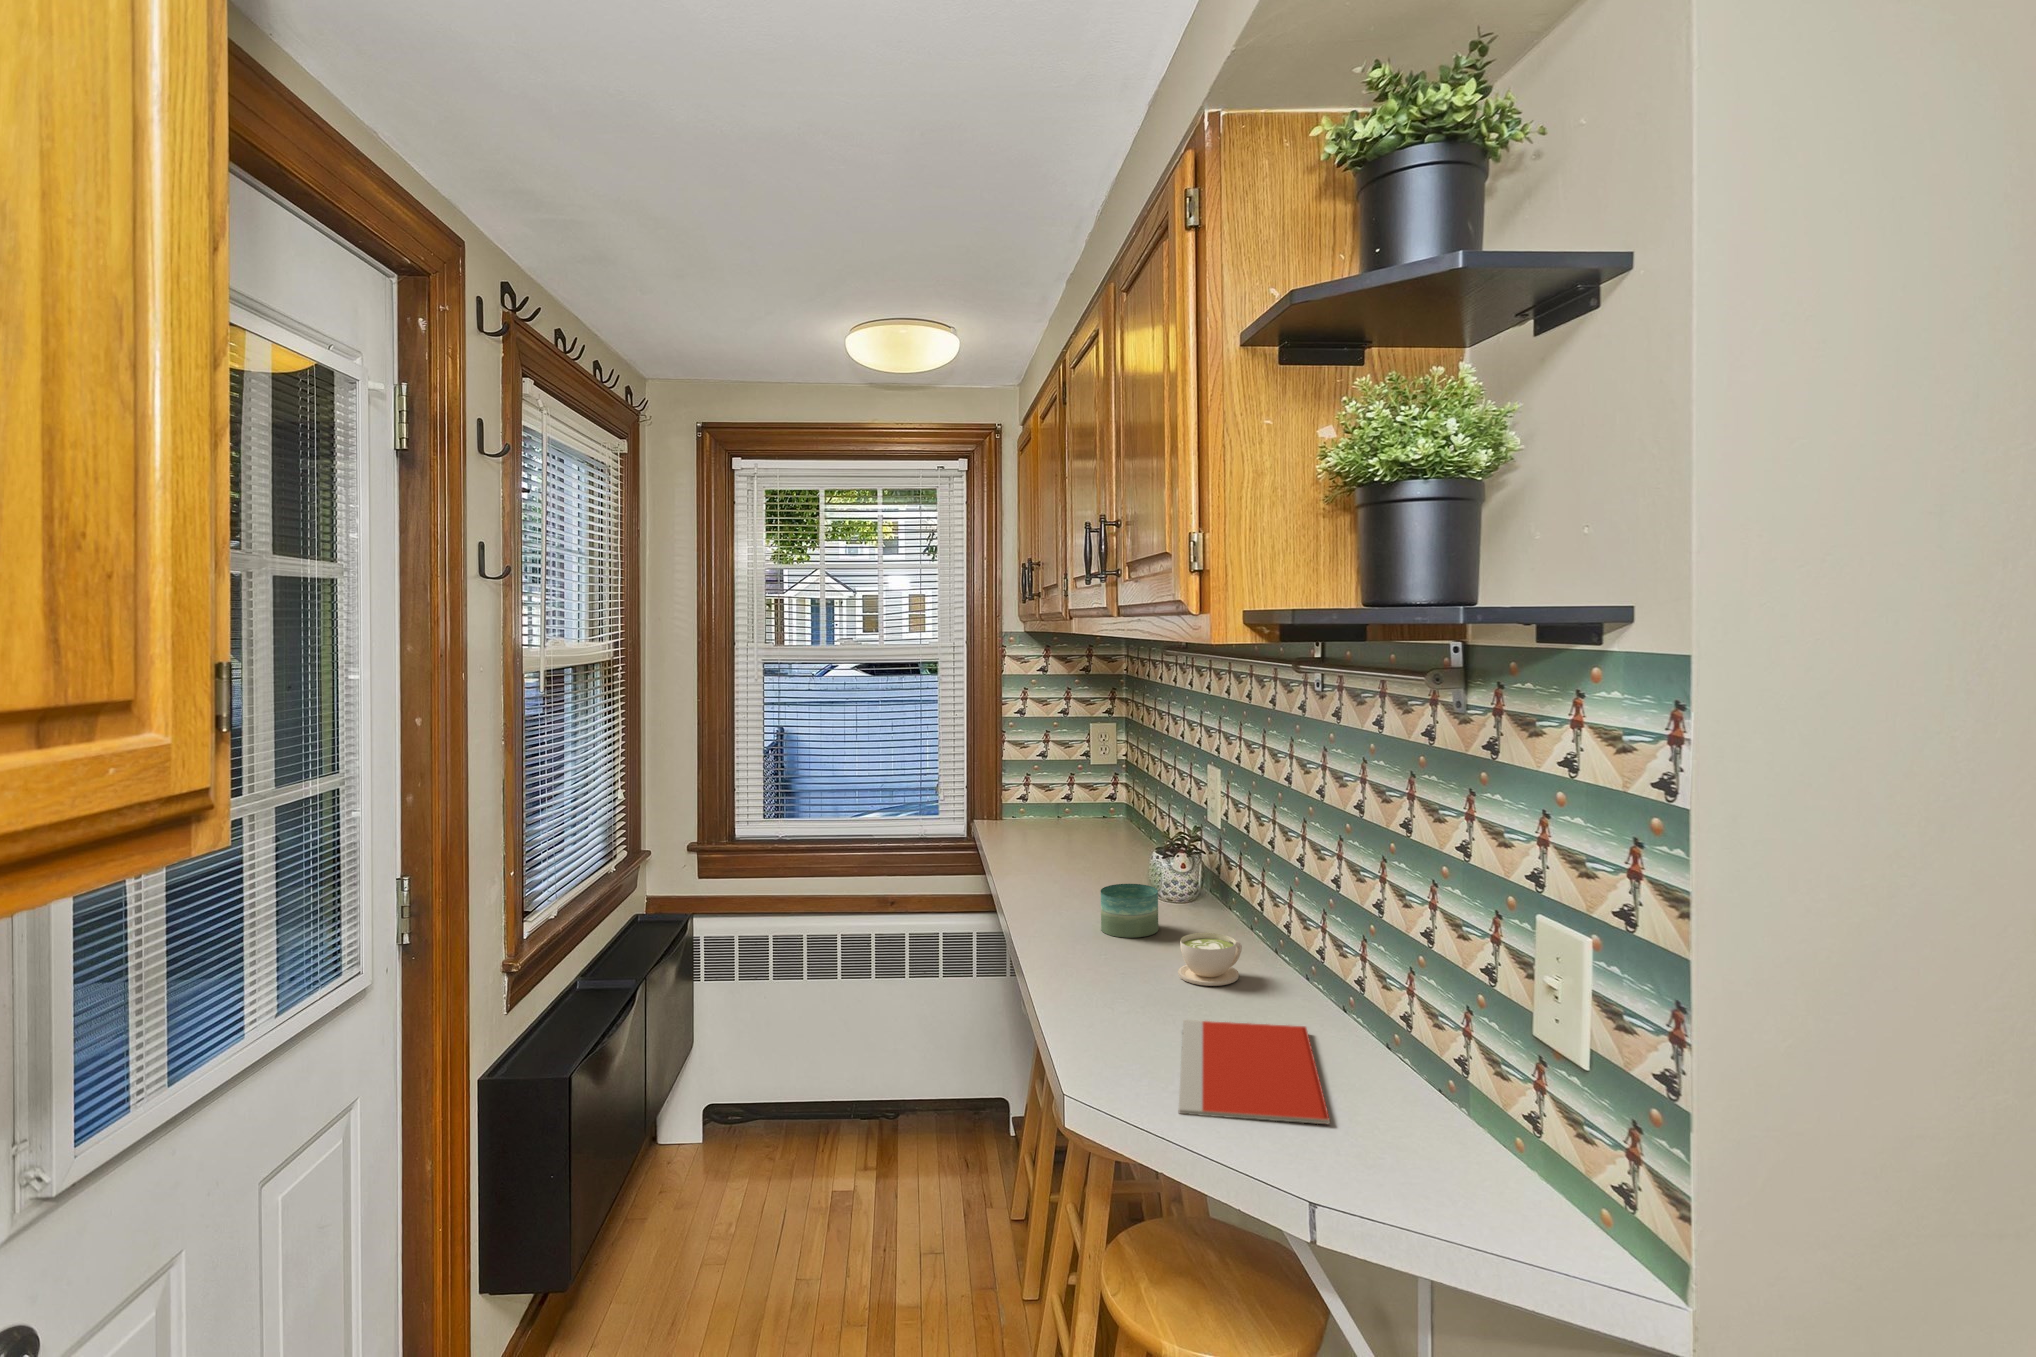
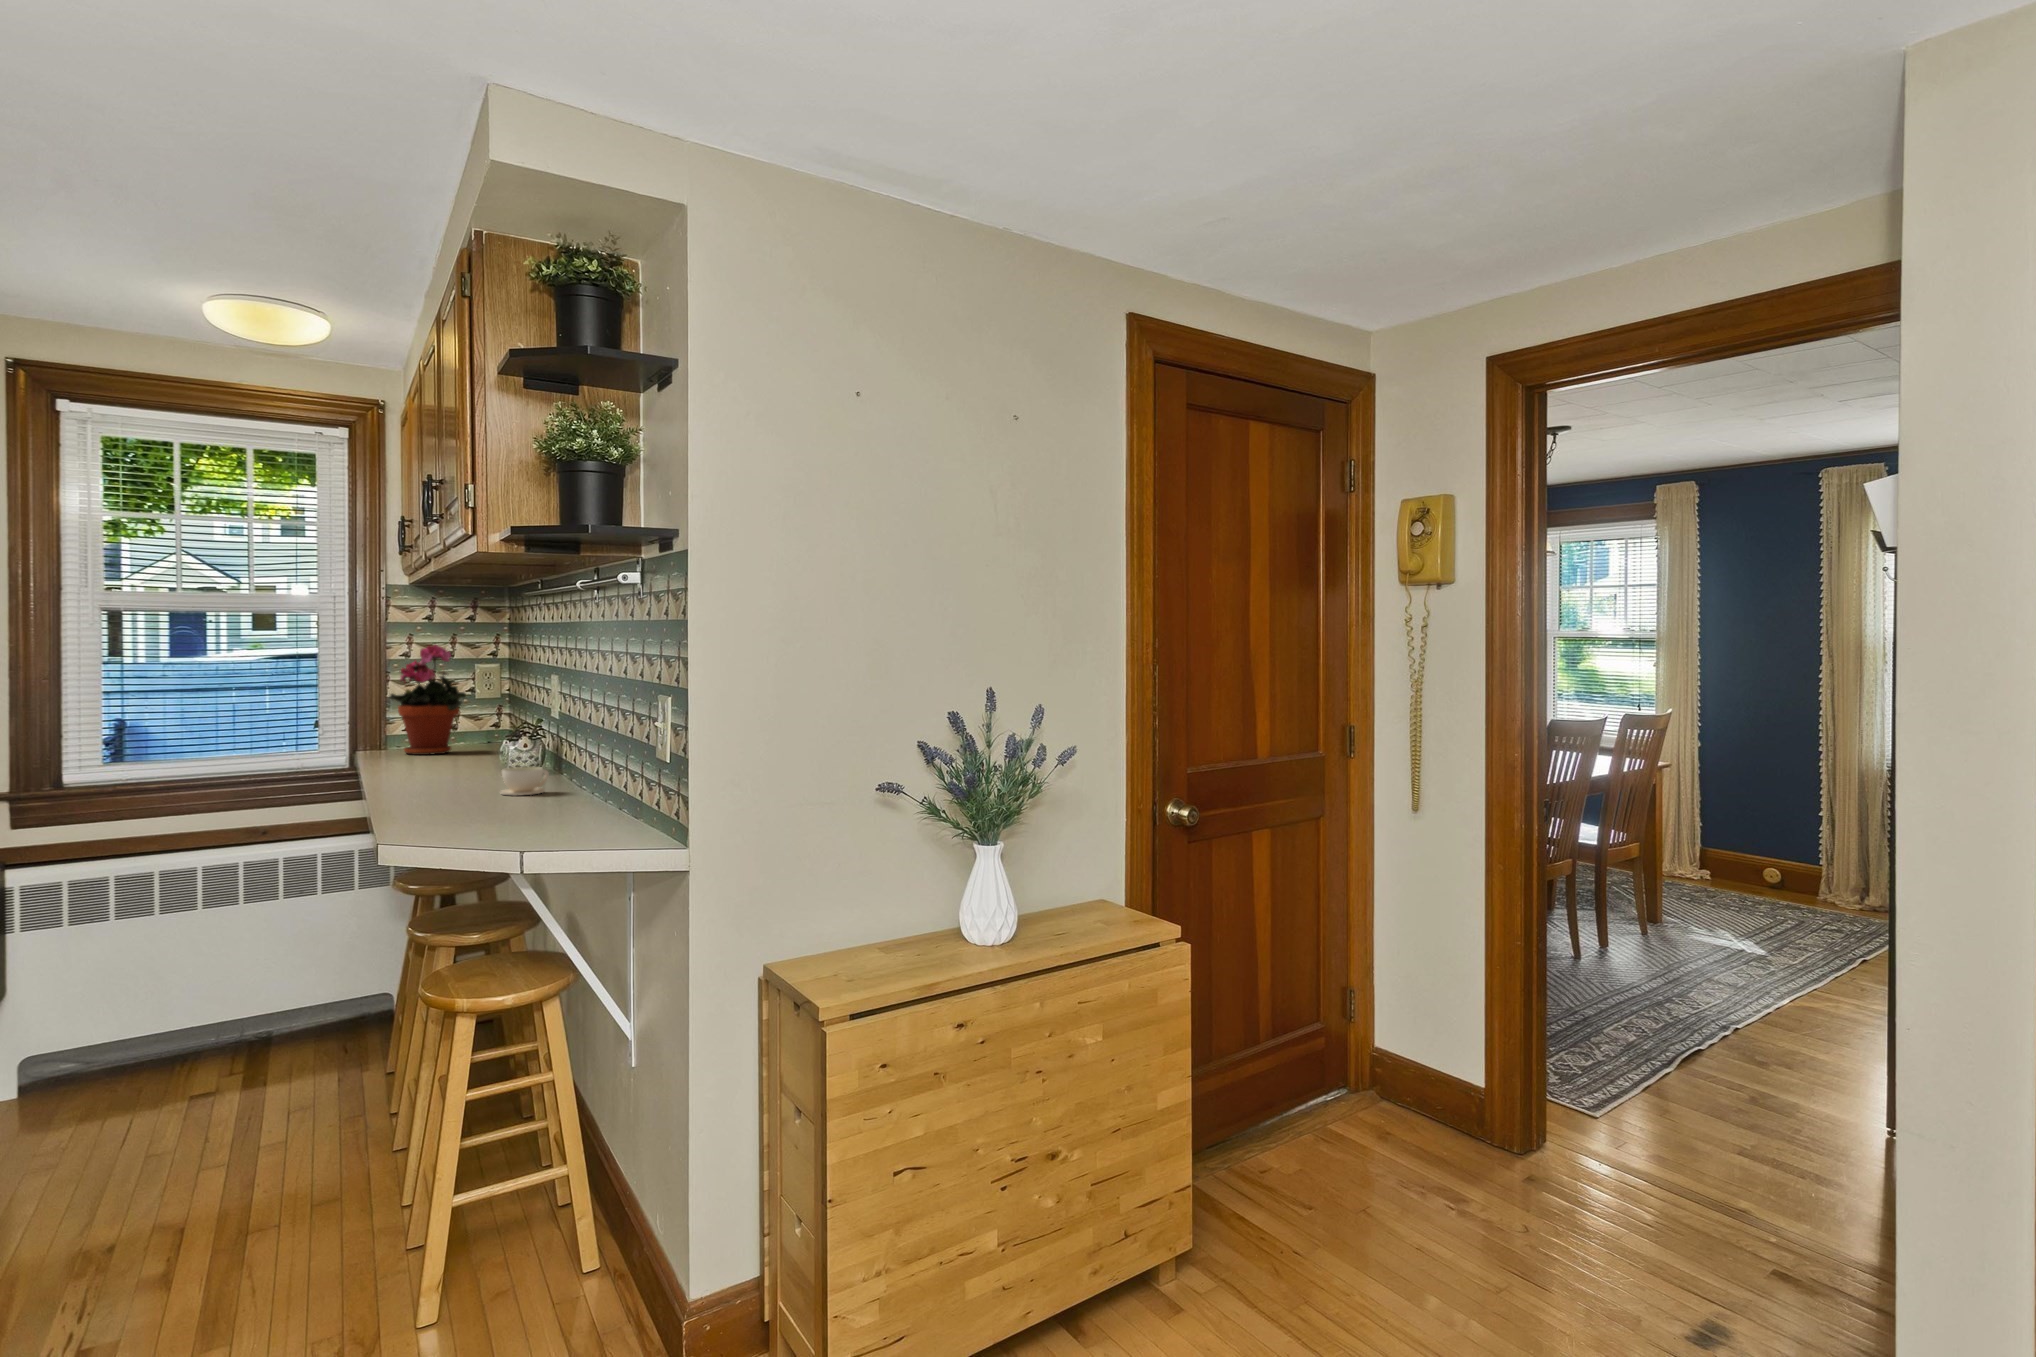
potted plant: none [1006,703,1086,836] -> present [390,645,466,755]
candle: present [1101,884,1158,938] -> none [451,752,499,785]
notebook: present [1179,1020,1330,1124] -> none [464,800,574,825]

